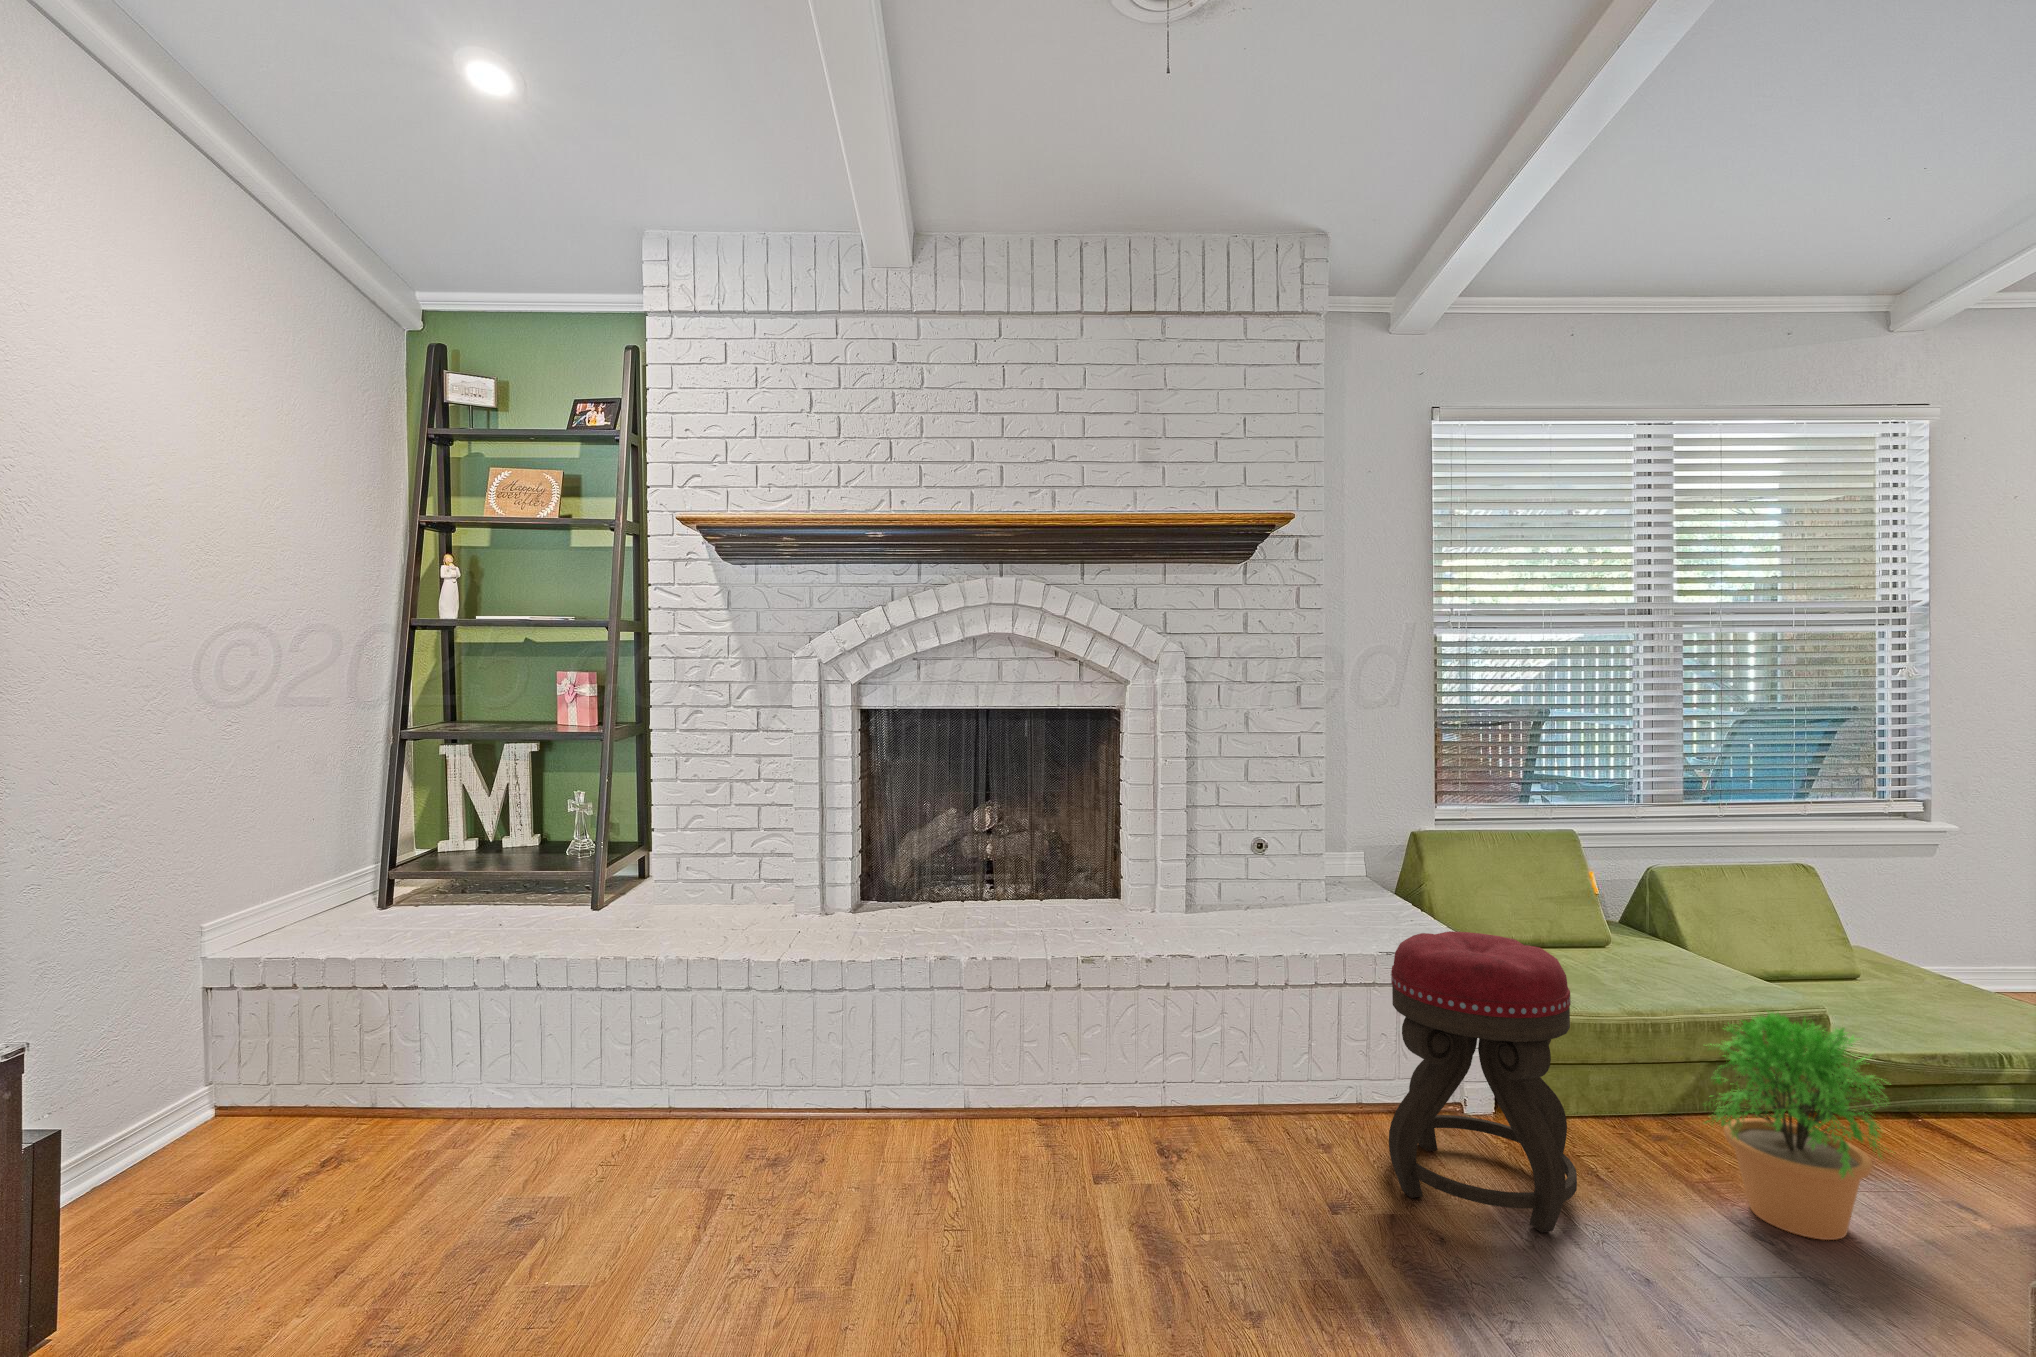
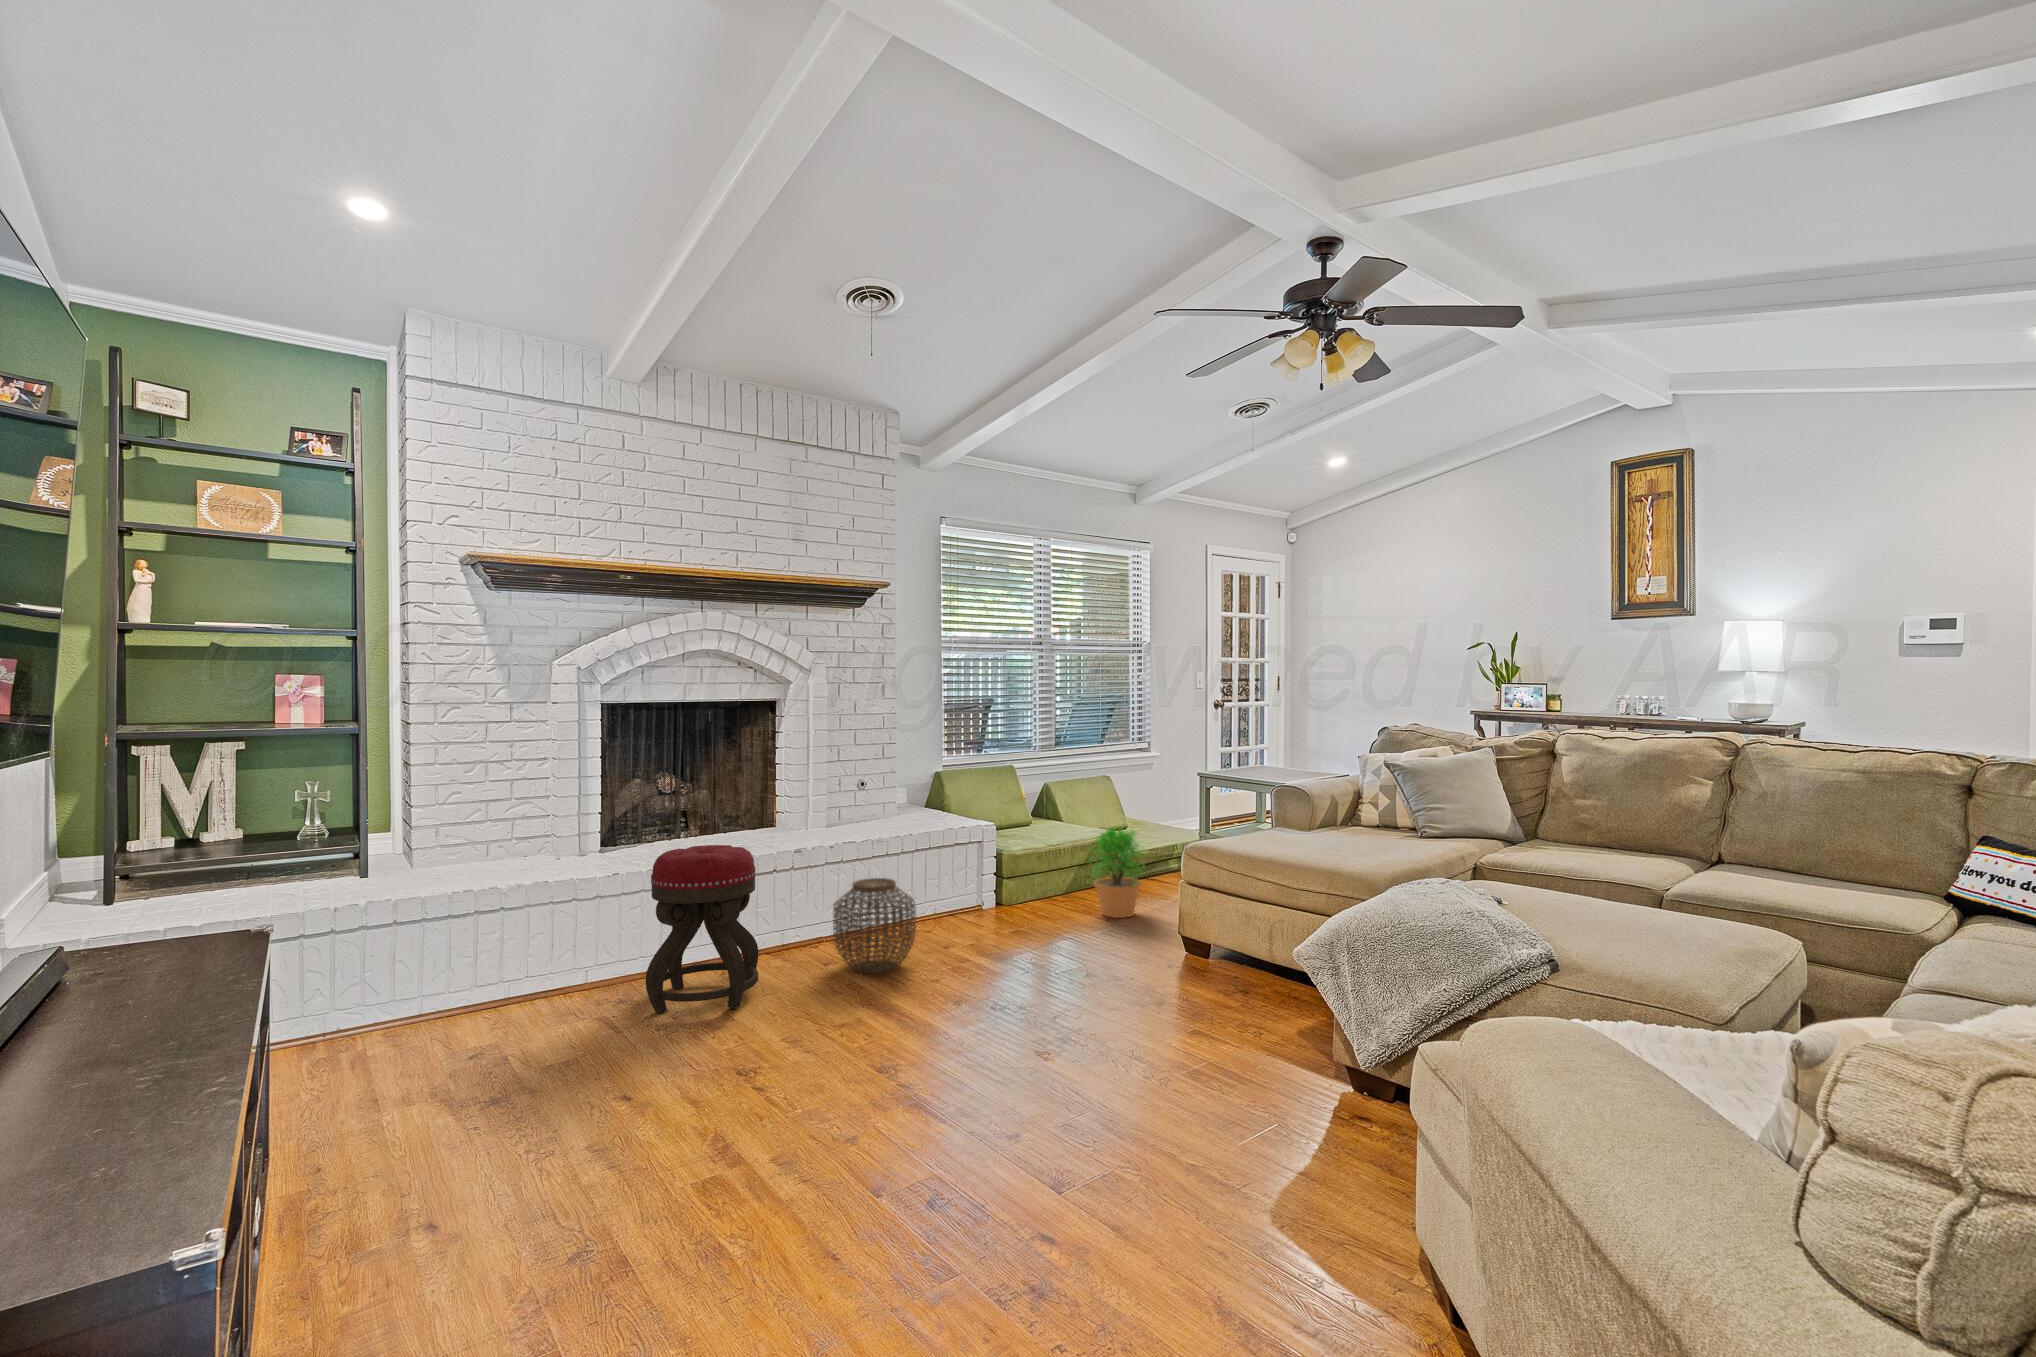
ottoman: present [1389,931,1577,1233] -> present [646,845,758,1013]
woven basket: none [1084,1035,1238,1232] -> present [833,878,916,973]

